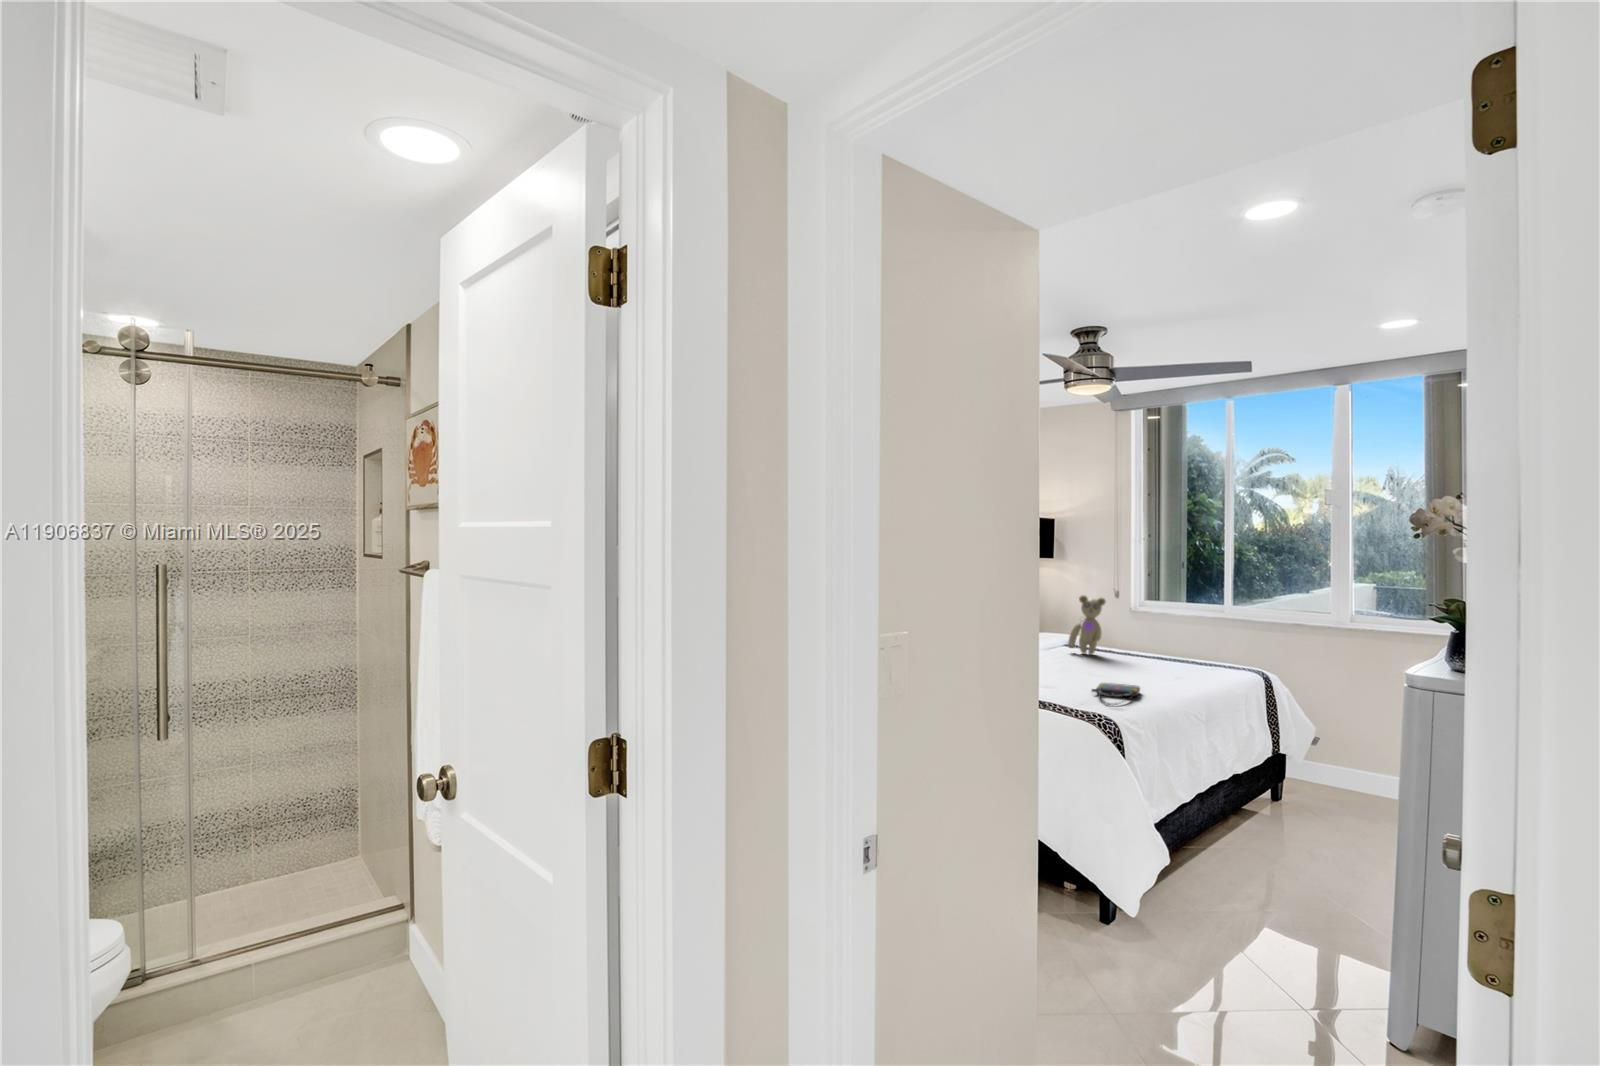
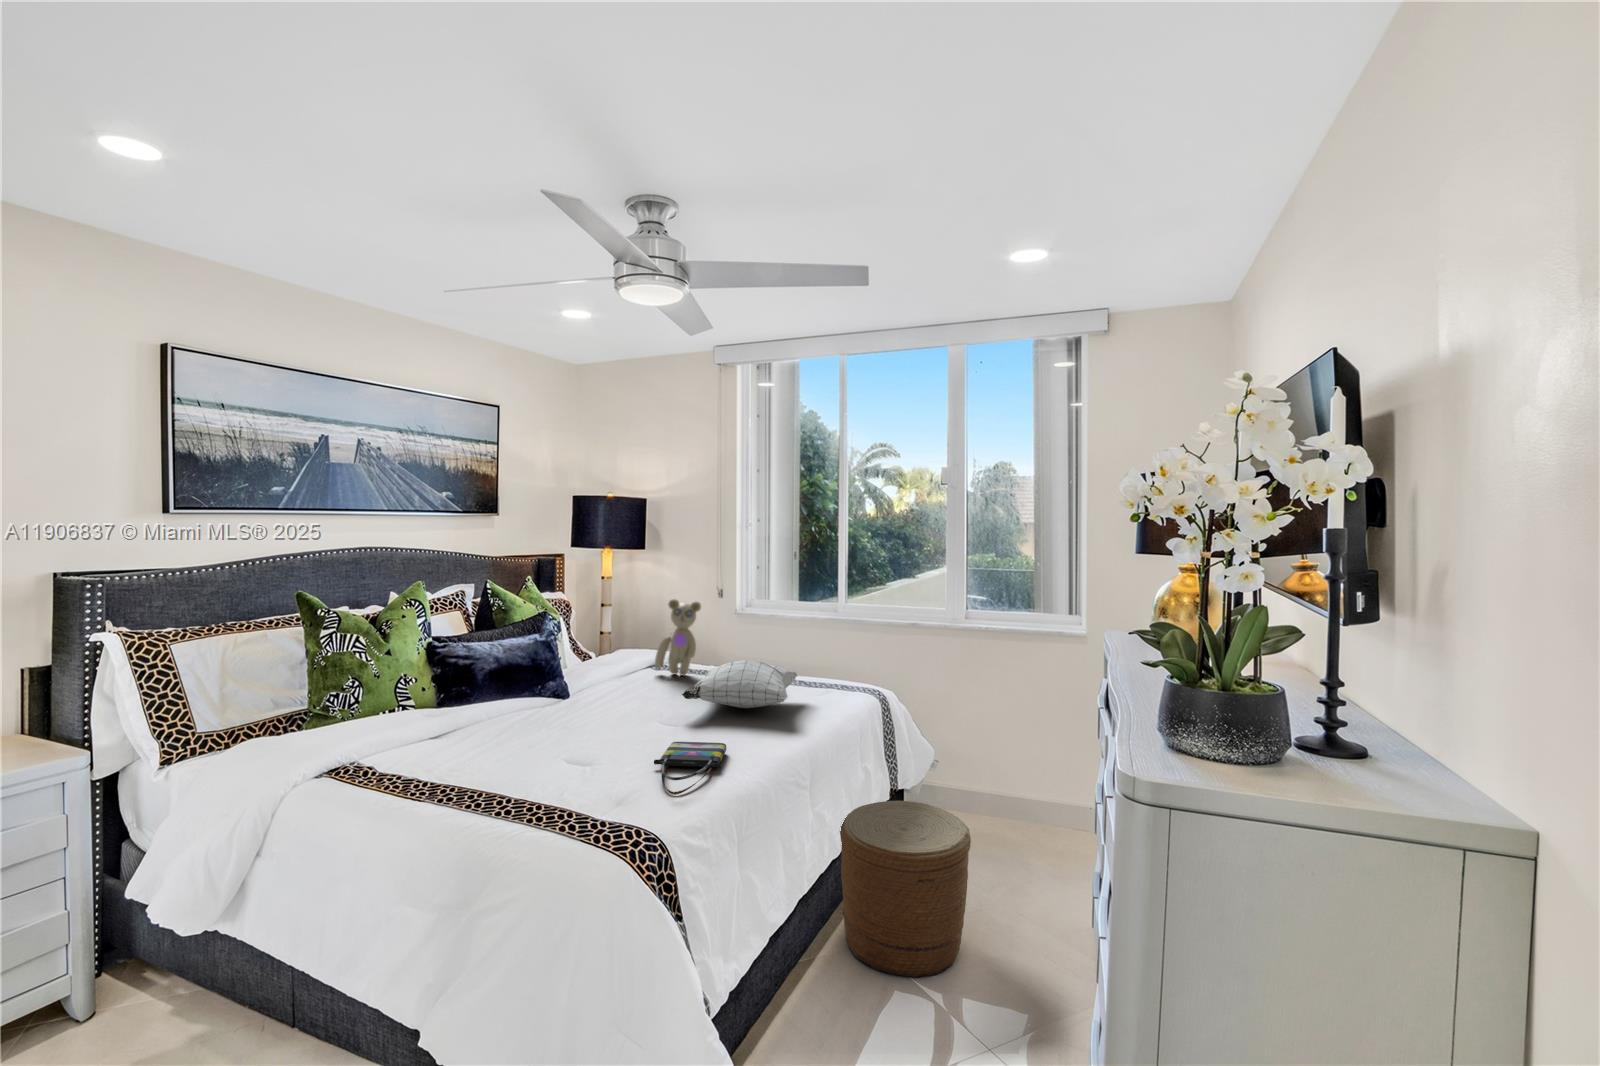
pillow: none [1100,638,1191,674] -> present [682,660,798,708]
woven basket: none [1228,753,1344,876] -> present [840,801,971,977]

